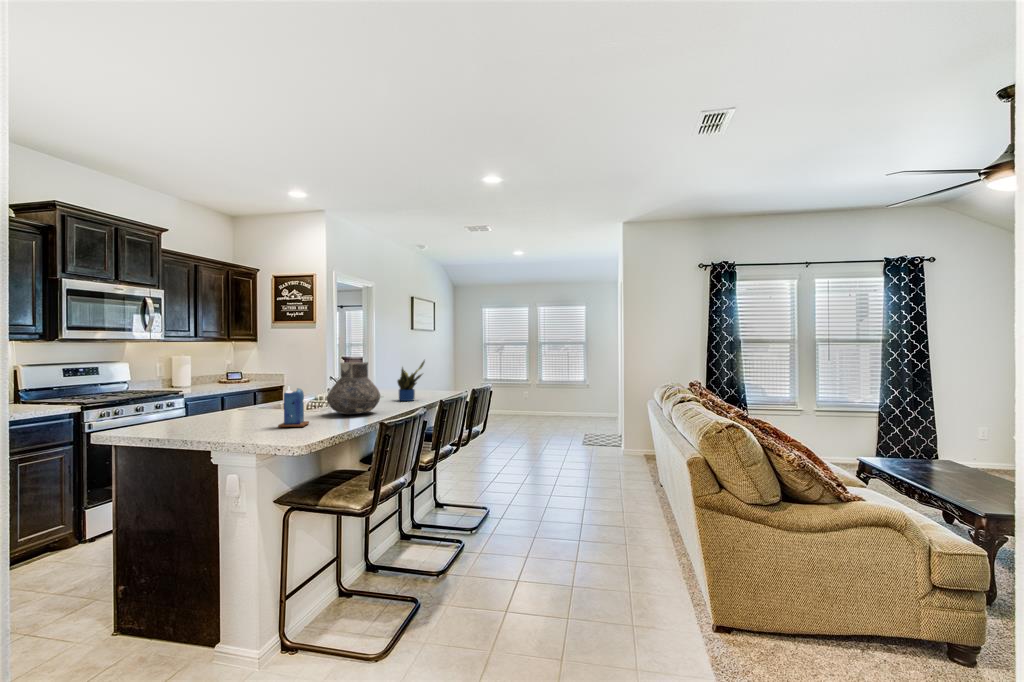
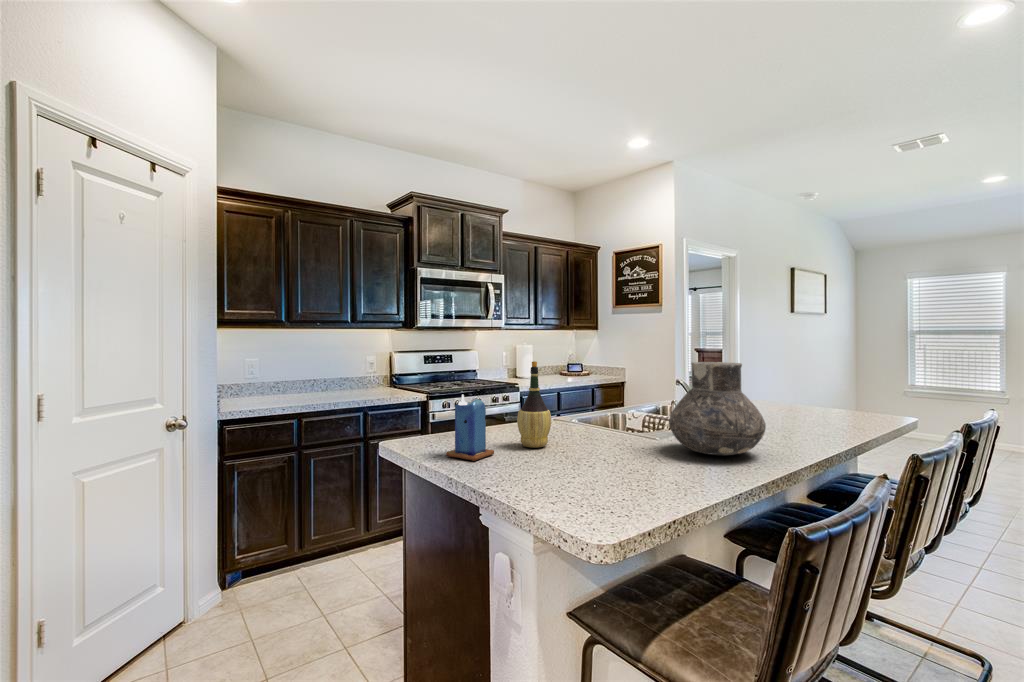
potted plant: present [397,361,425,401] -> none [789,358,847,430]
wine bottle: none [221,365,248,423] -> present [517,361,551,447]
candle: present [278,386,309,427] -> present [446,394,494,461]

